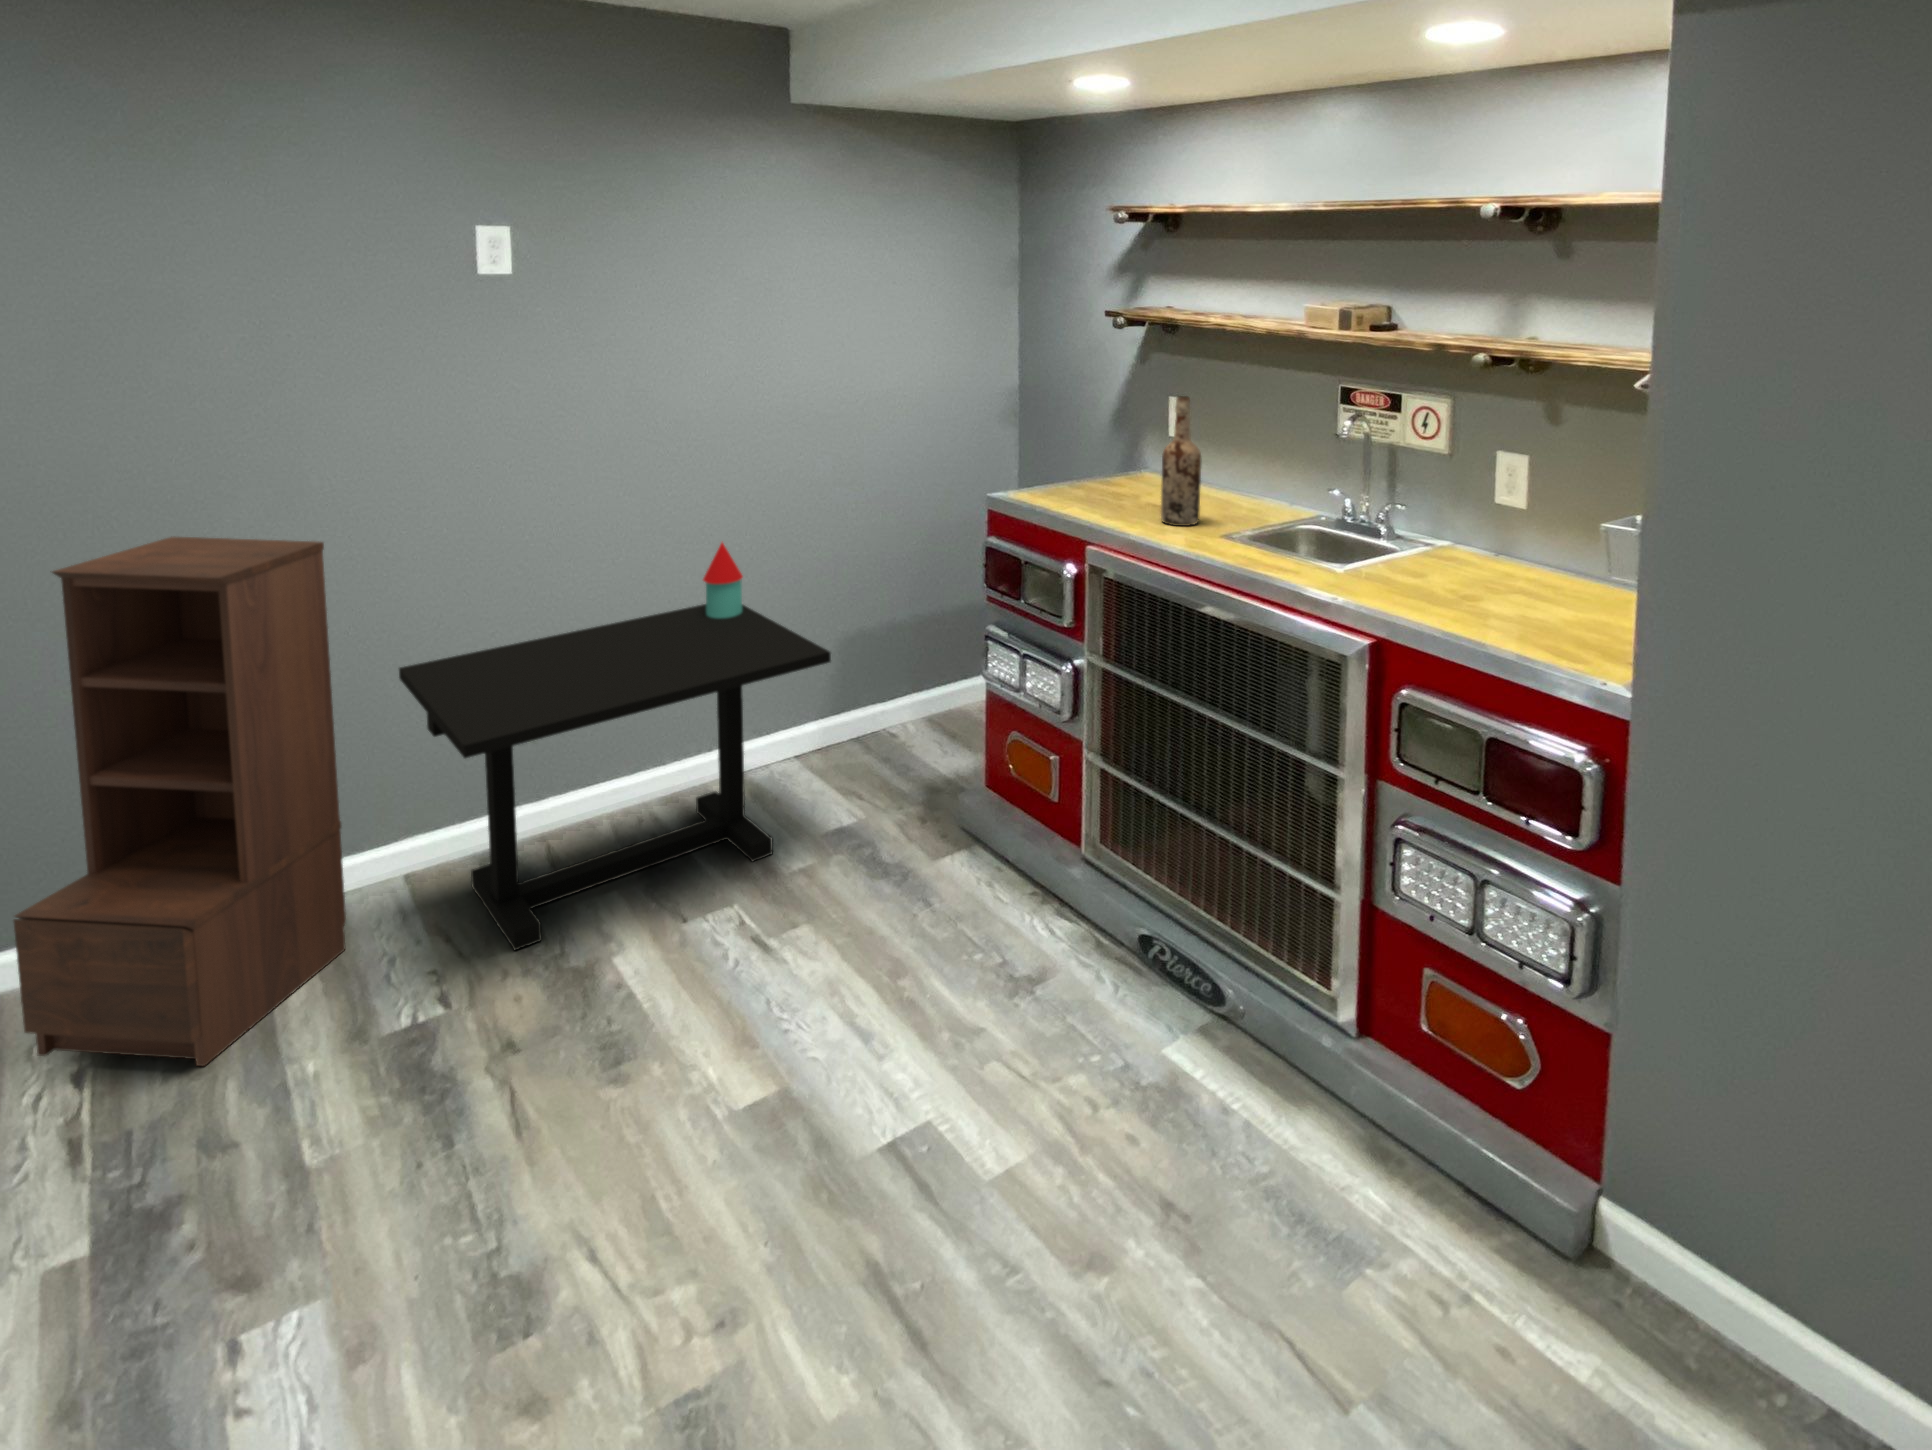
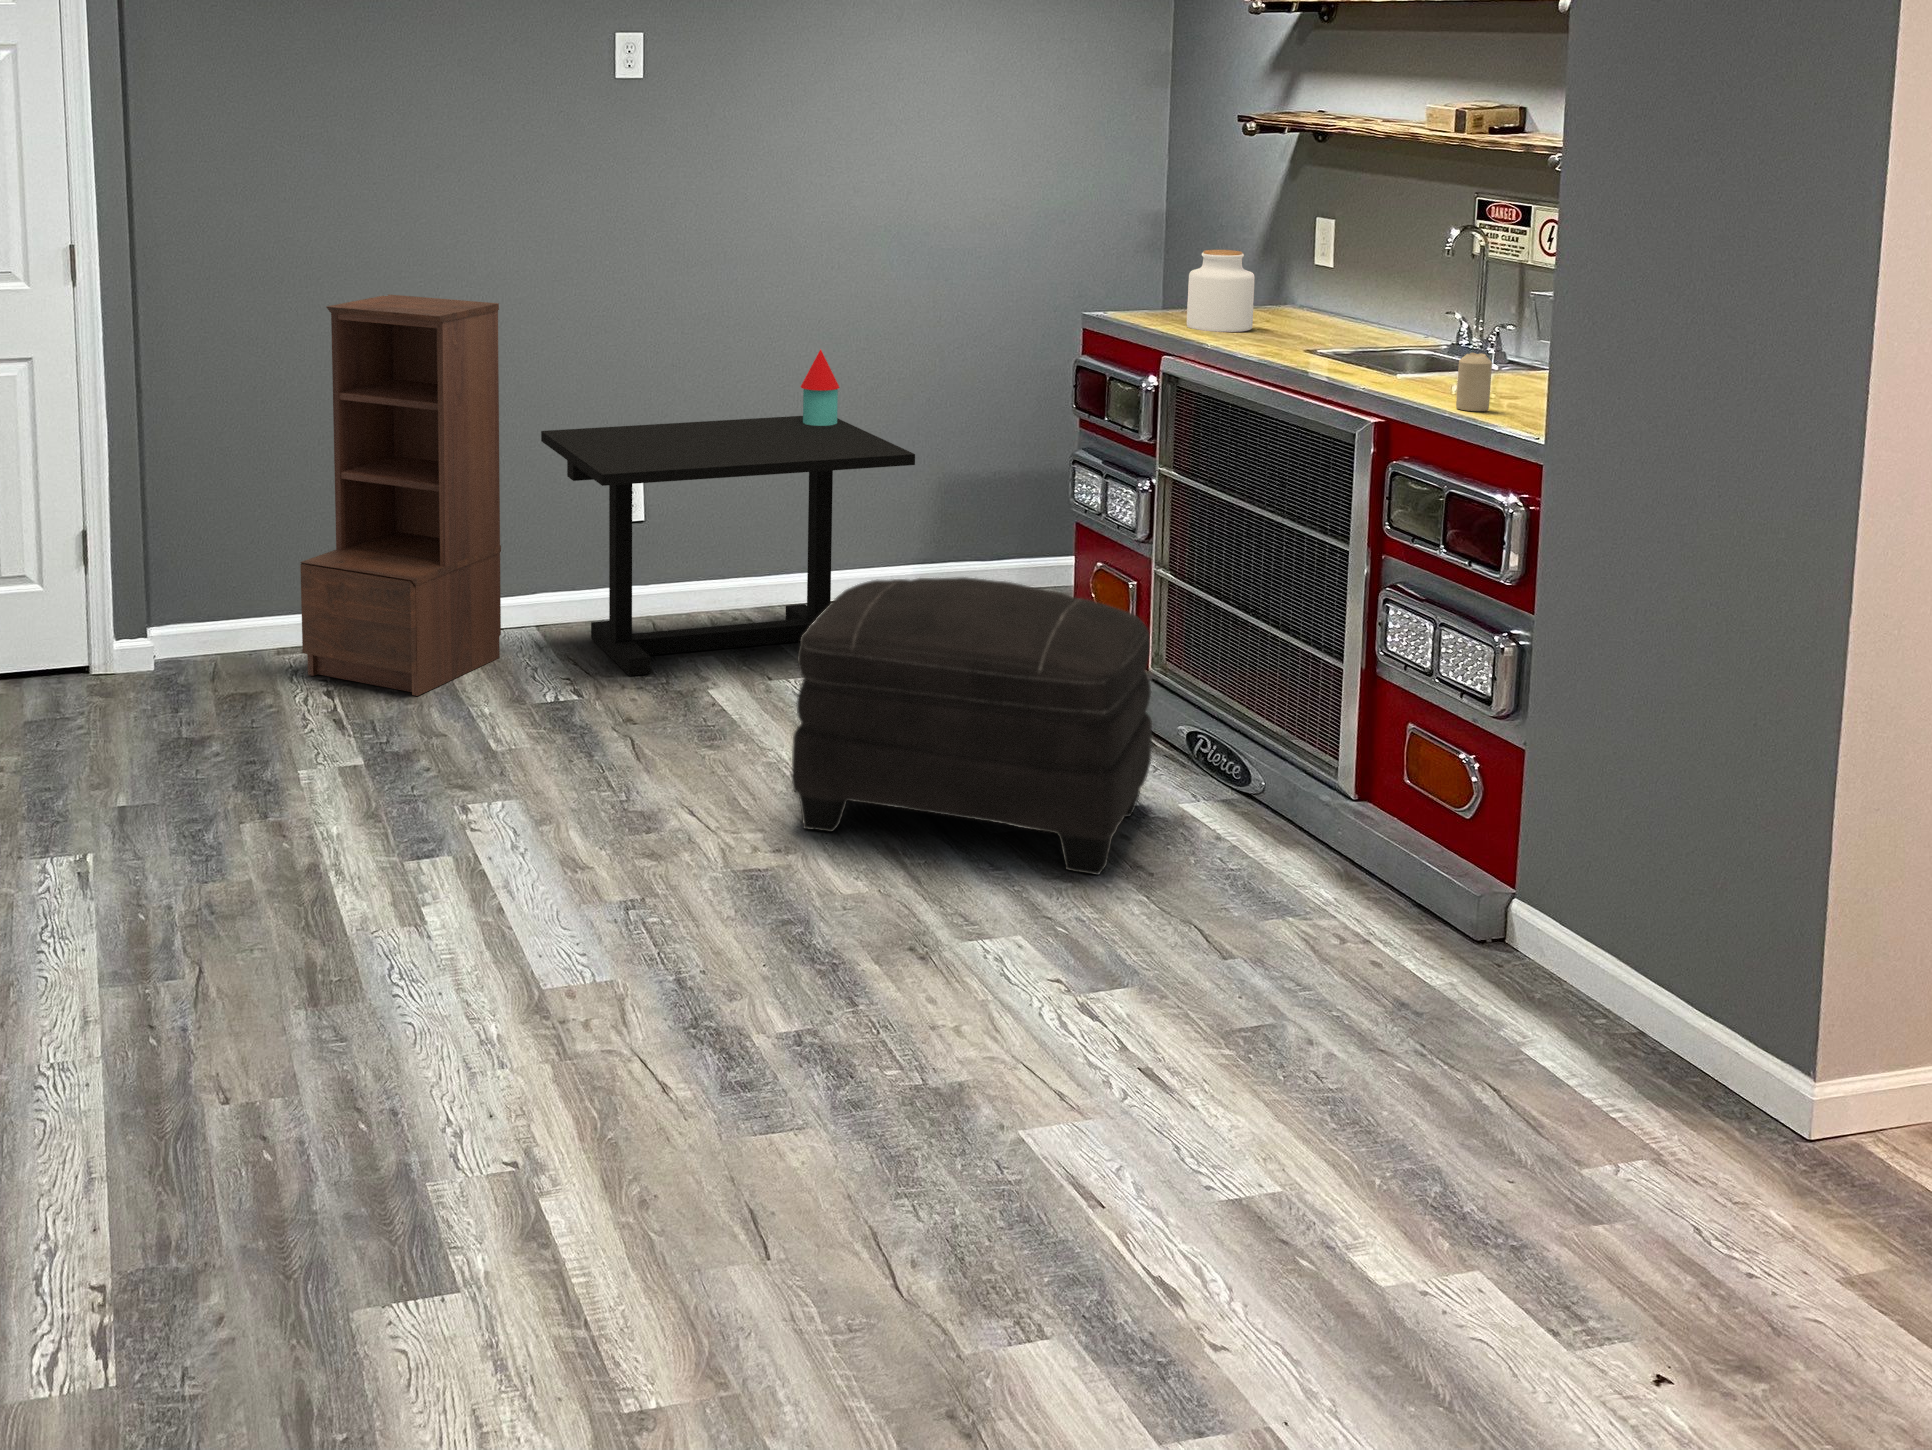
wine bottle: present [1161,396,1201,526] -> none [1256,205,1303,343]
jar: none [1085,434,1144,512] -> present [1187,250,1255,332]
candle: none [1479,578,1516,644] -> present [1456,353,1492,411]
ottoman: none [731,853,1151,1255] -> present [792,577,1152,875]

